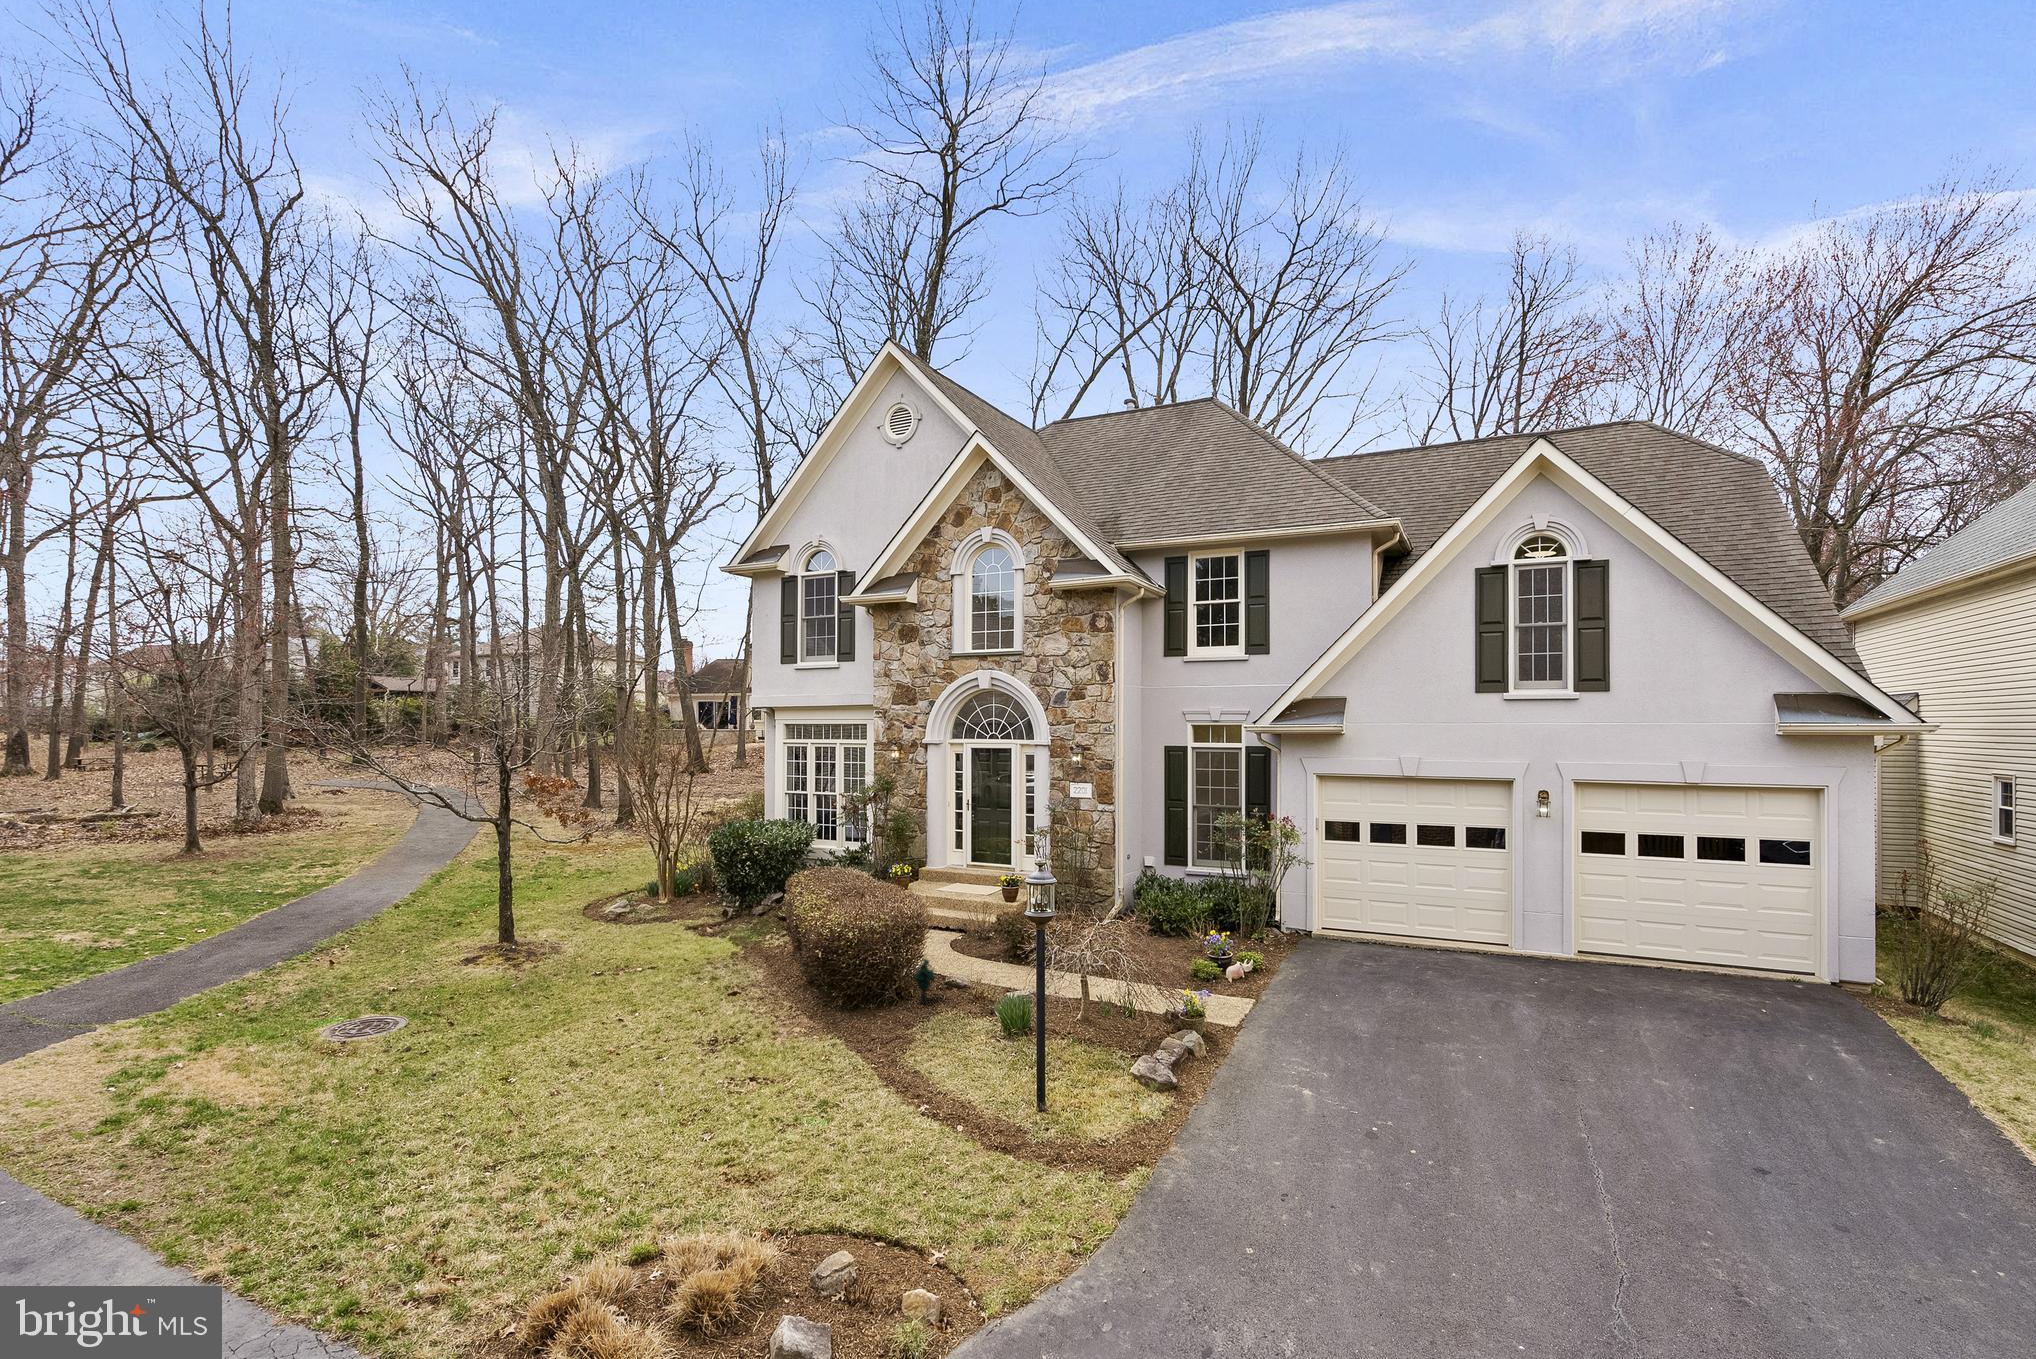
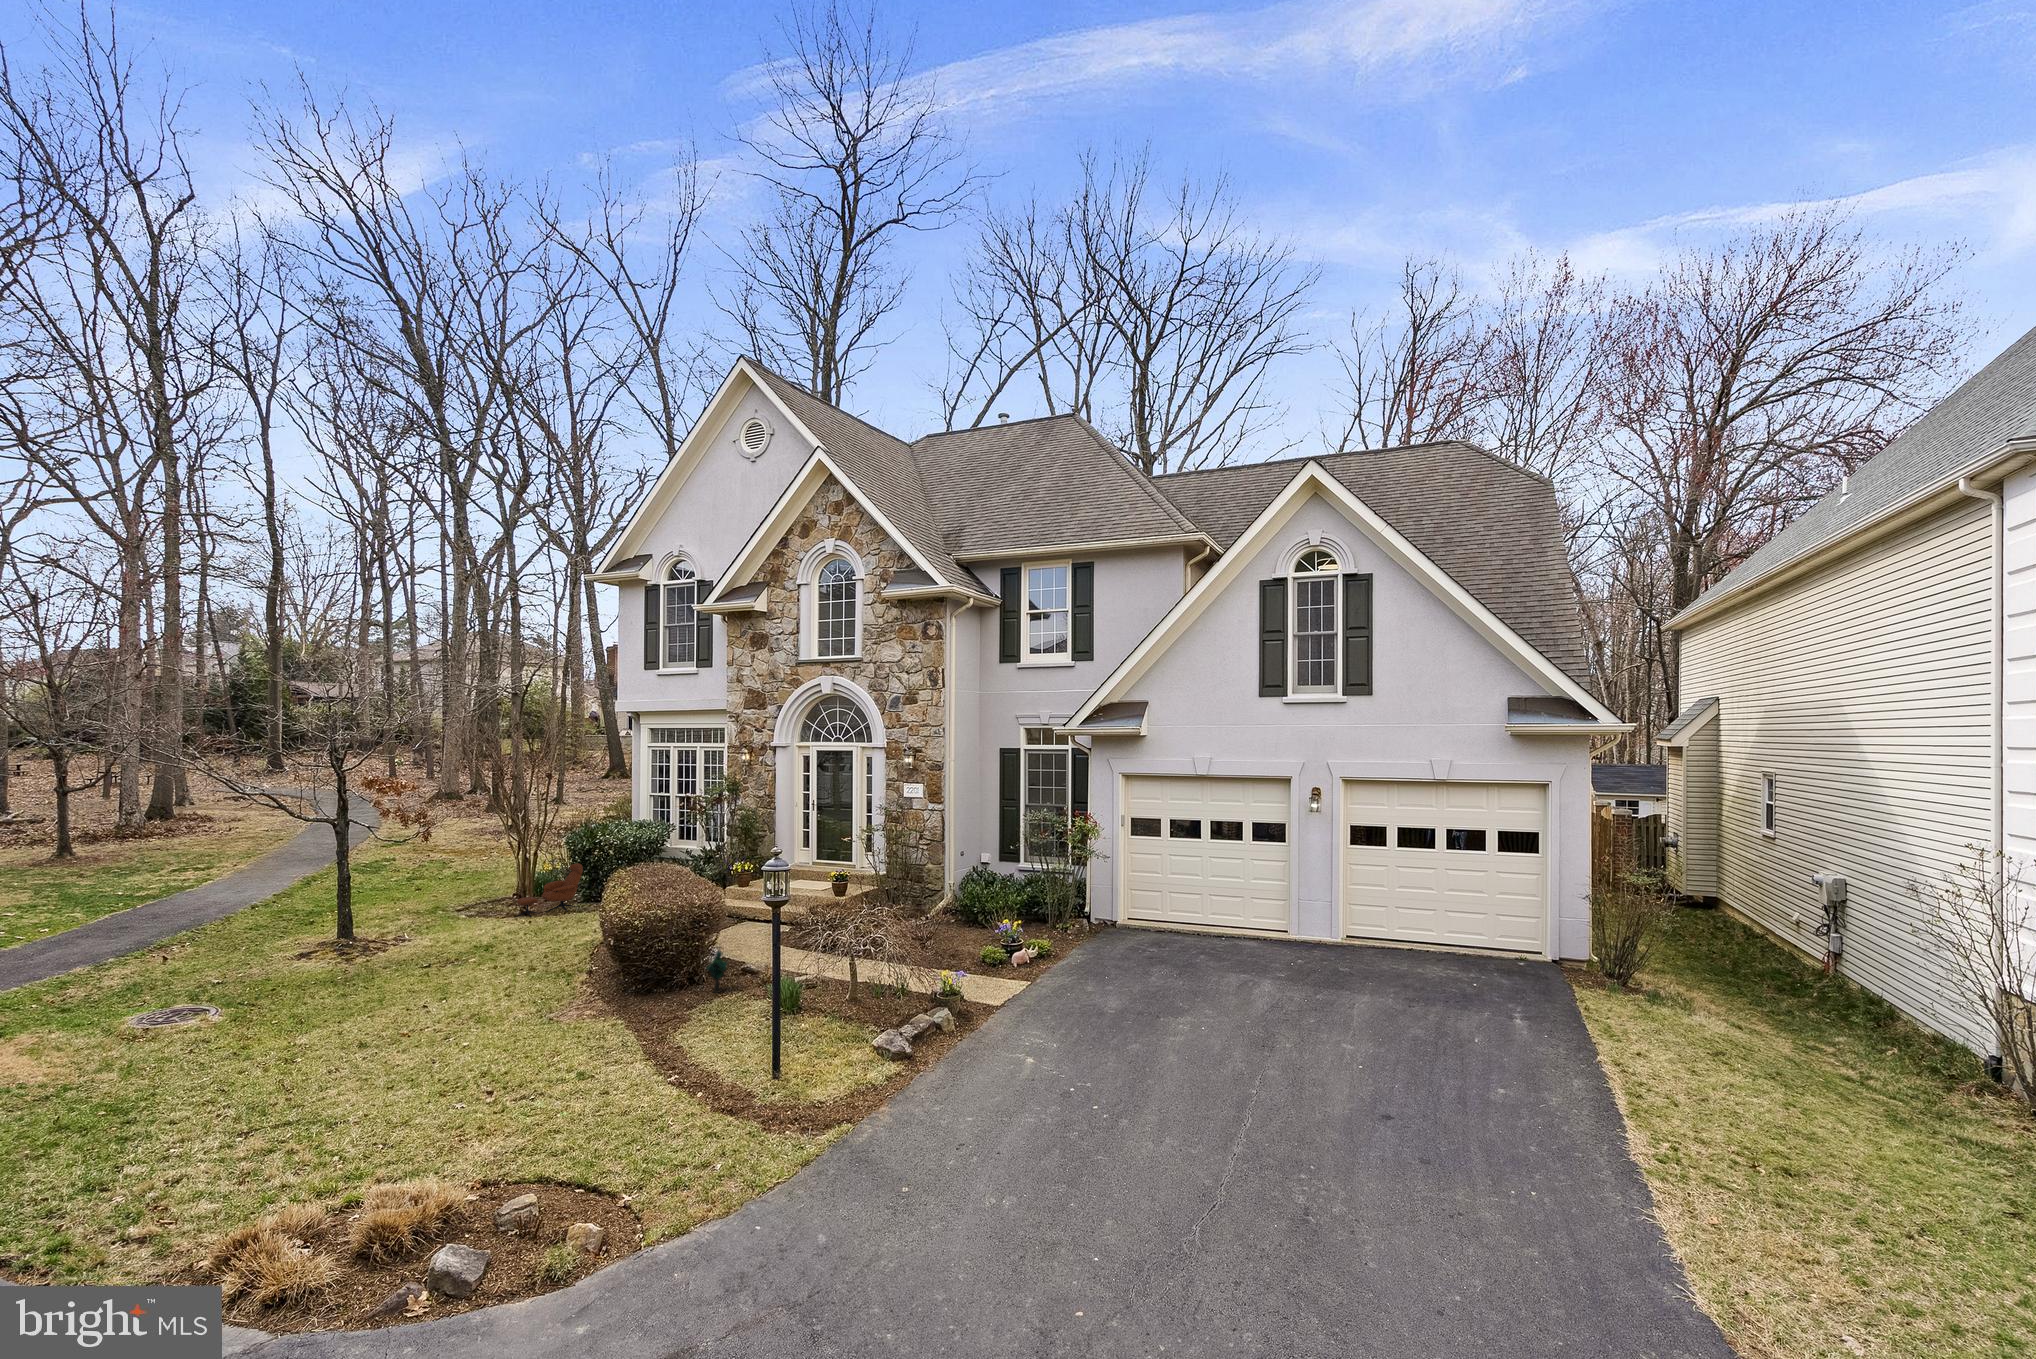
lounge chair: none [671,862,736,918] -> present [516,863,583,917]

